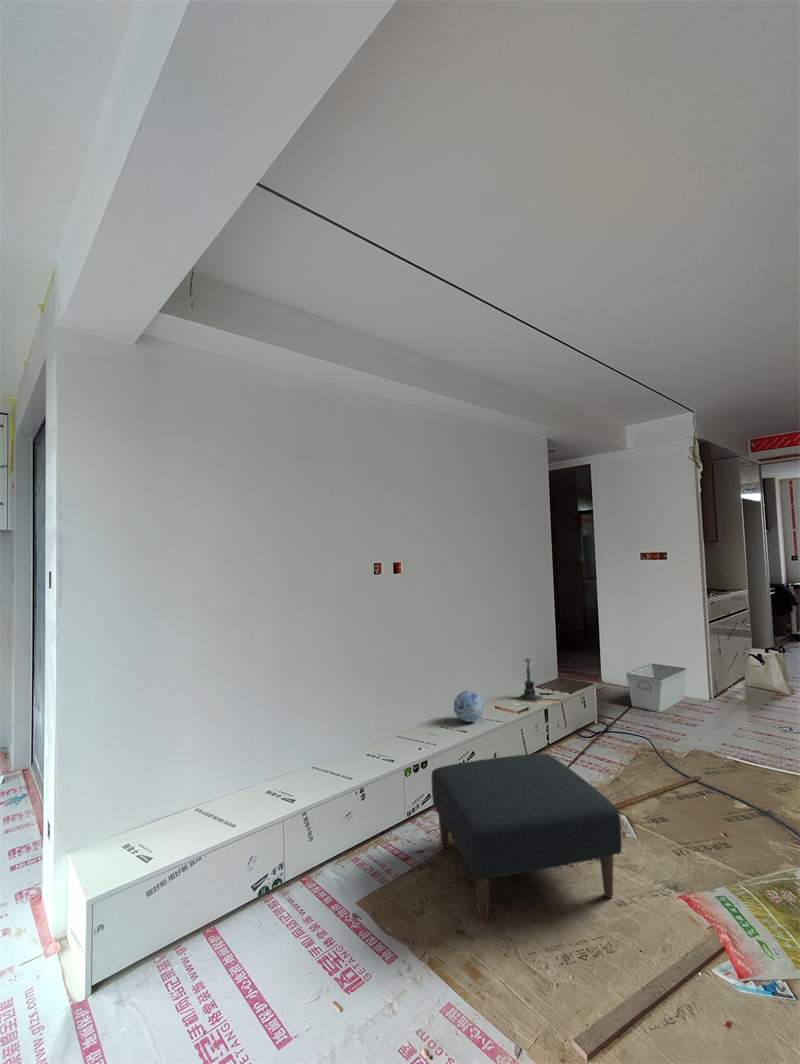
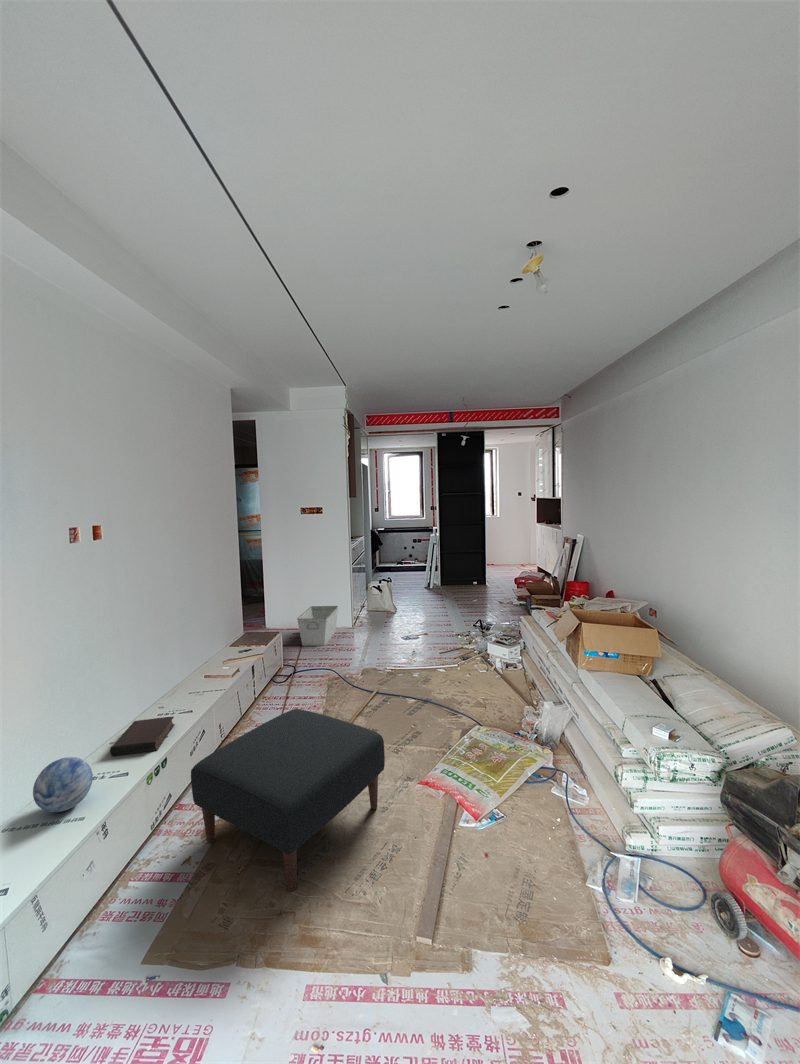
candle holder: present [516,659,542,702] -> none [218,617,243,666]
decorative orb: present [454,691,483,722] -> present [33,757,93,812]
book: none [395,723,449,752] -> present [110,717,175,756]

